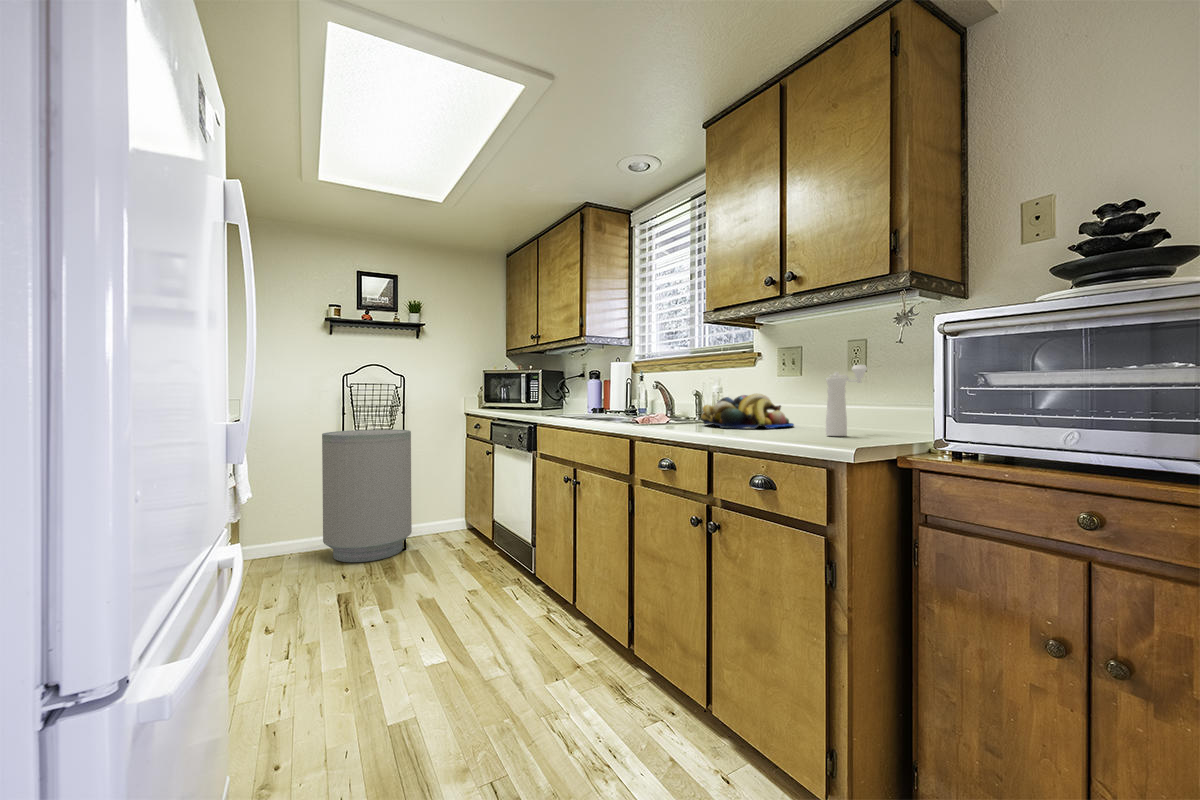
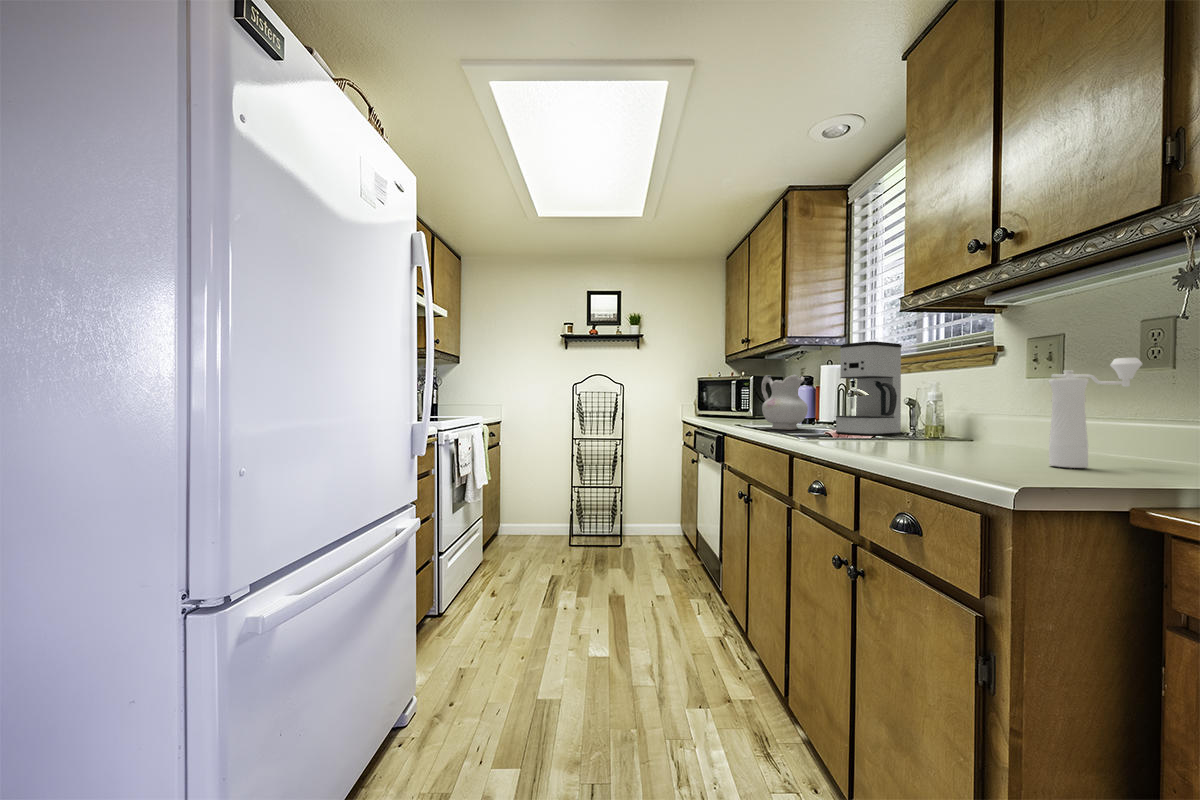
coffee maker: none [644,345,689,421] -> present [836,341,902,435]
ceramic pitcher: none [574,370,615,419] -> present [762,375,808,430]
fruit bowl: present [701,394,794,429] -> none [892,402,1039,450]
trash can: present [322,430,412,562] -> none [554,432,627,551]

